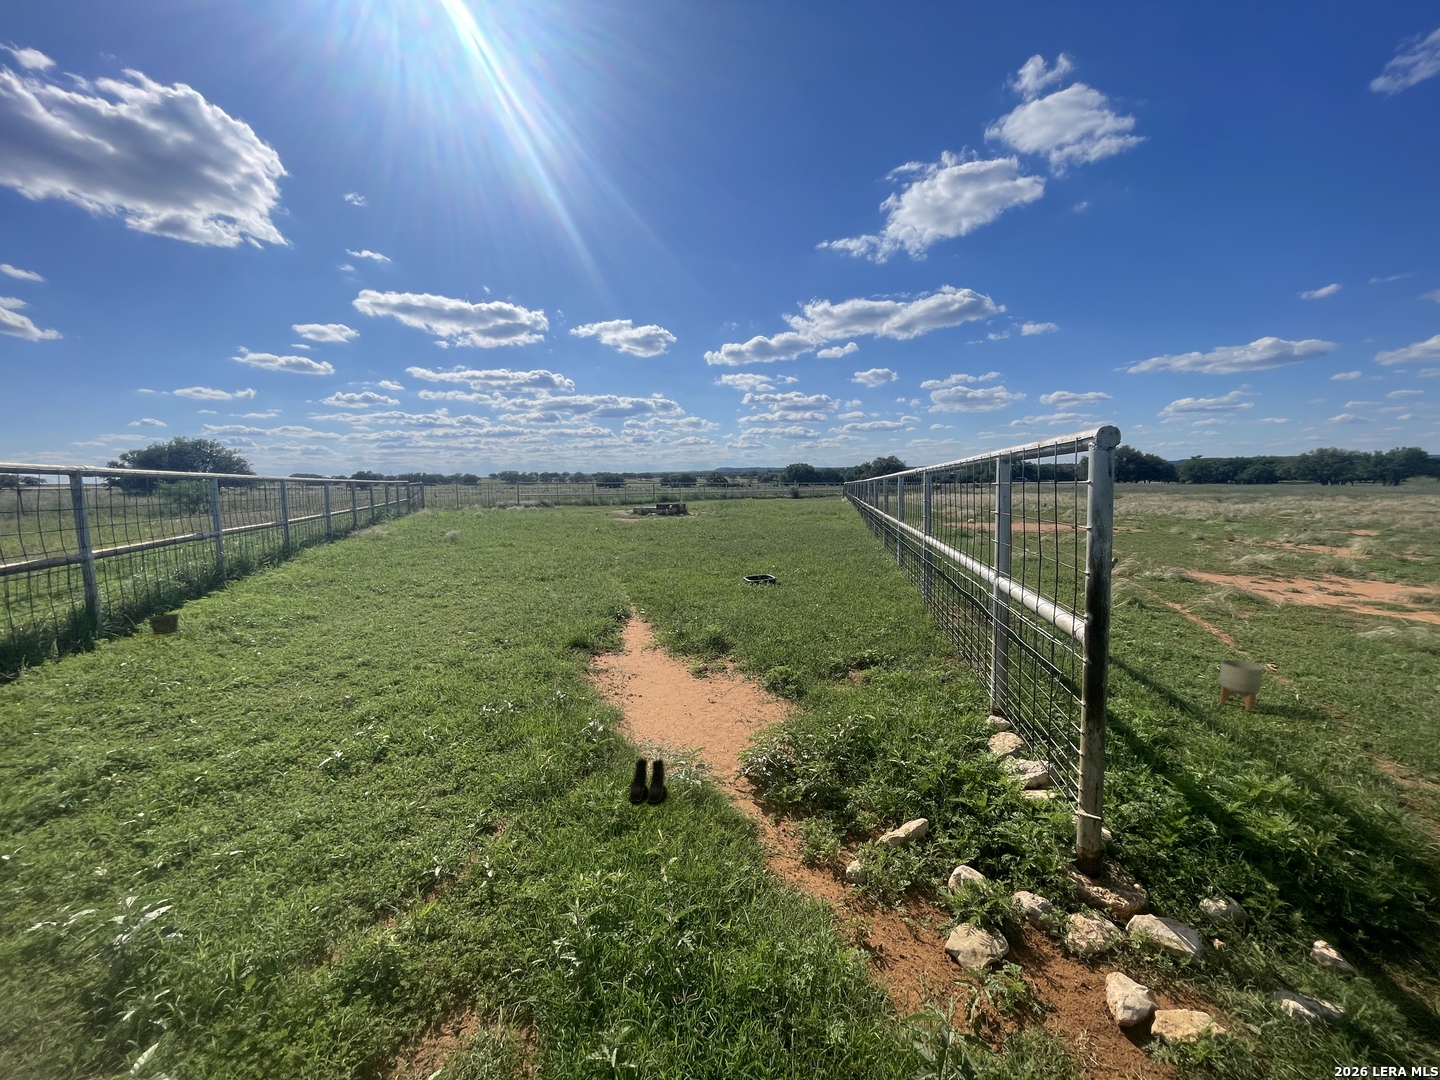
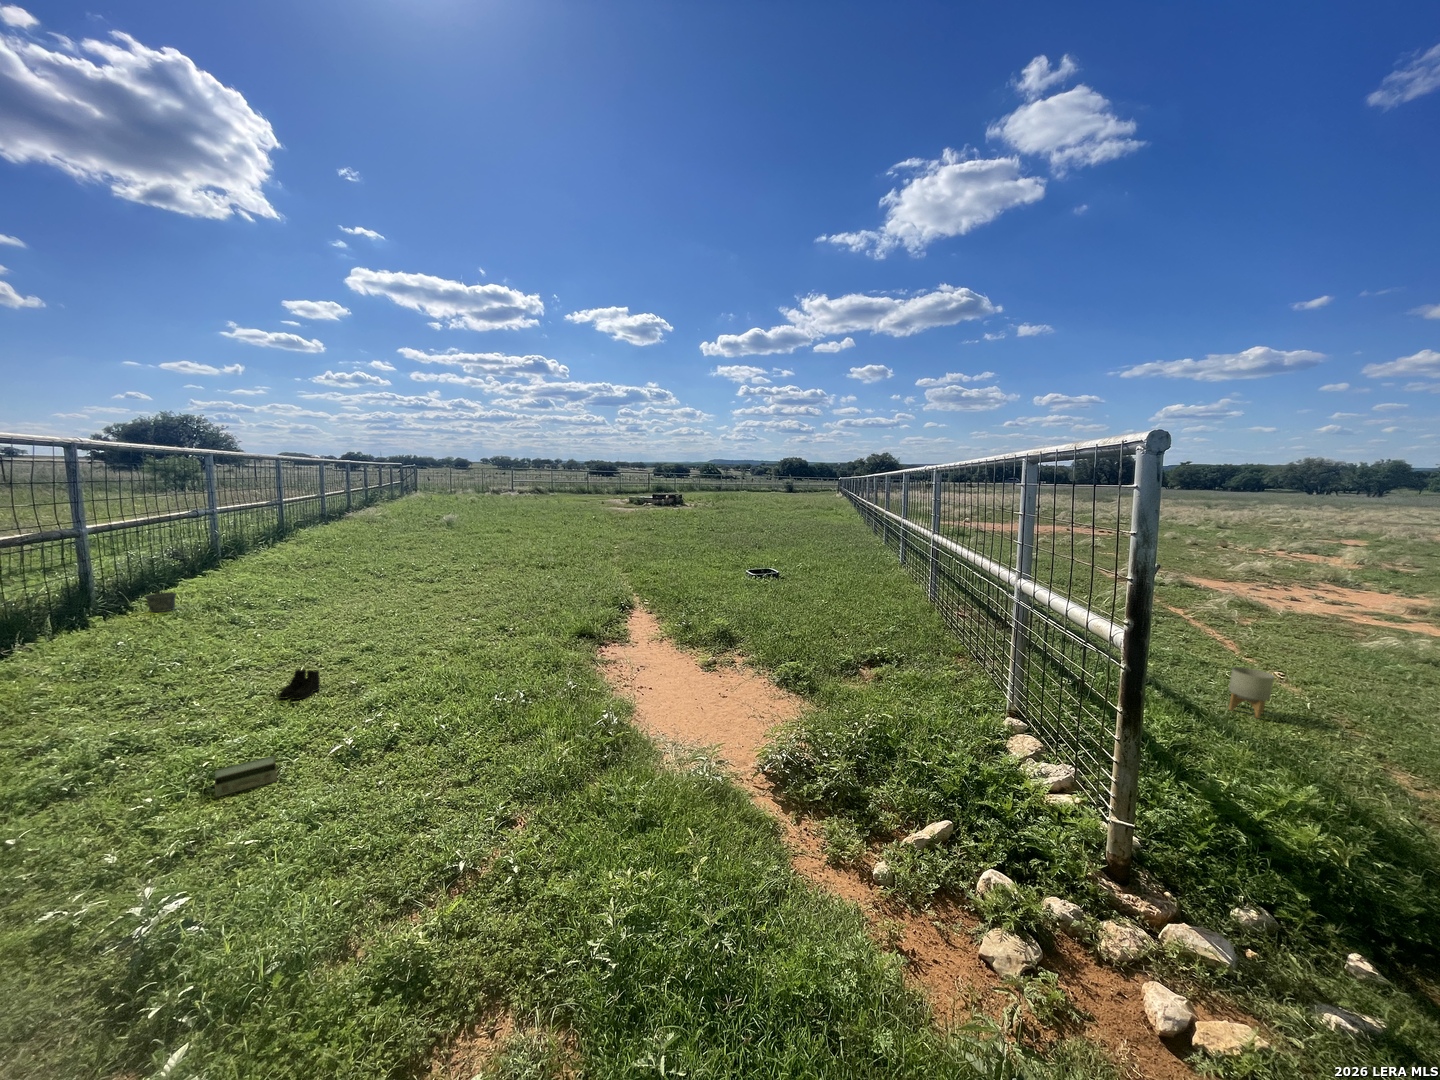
boots: present [629,758,665,803] -> present [279,669,320,700]
toolbox: none [204,769,266,811] -> present [215,756,277,797]

